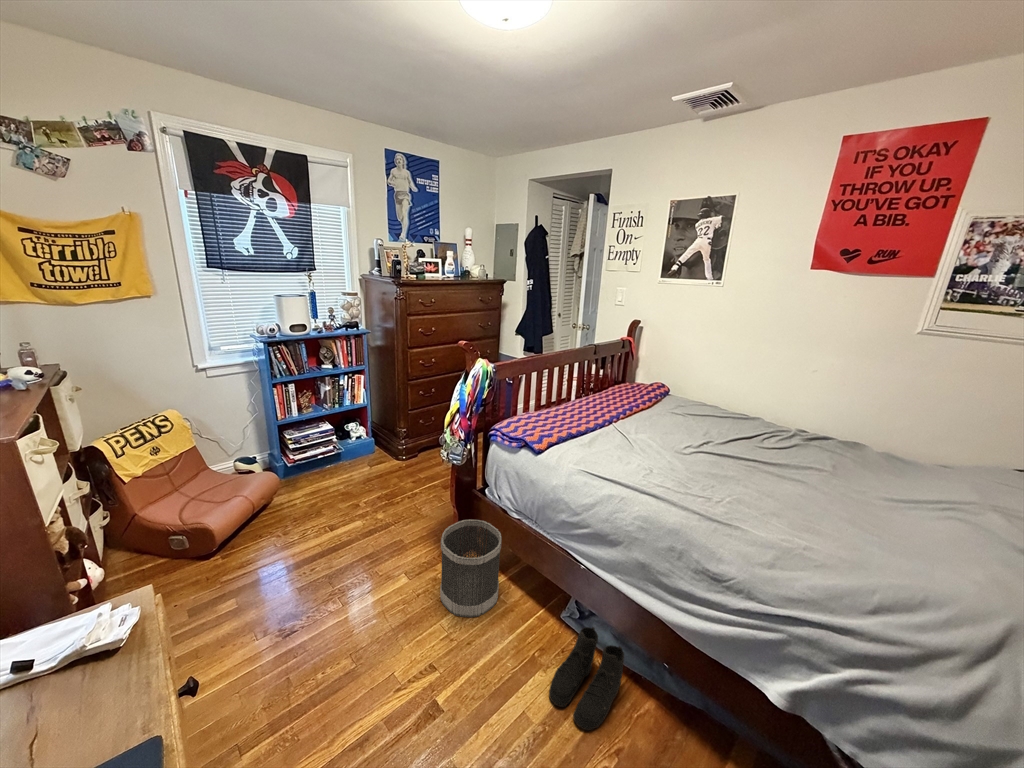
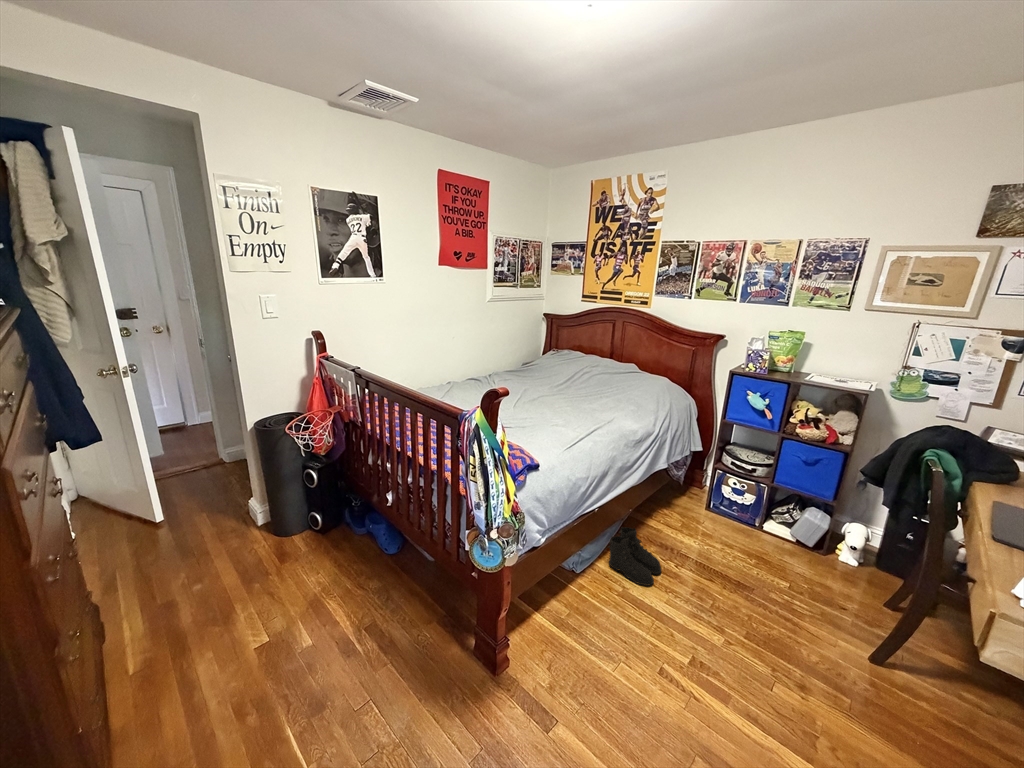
wastebasket: present [440,520,502,617] -> none [535,562,608,676]

